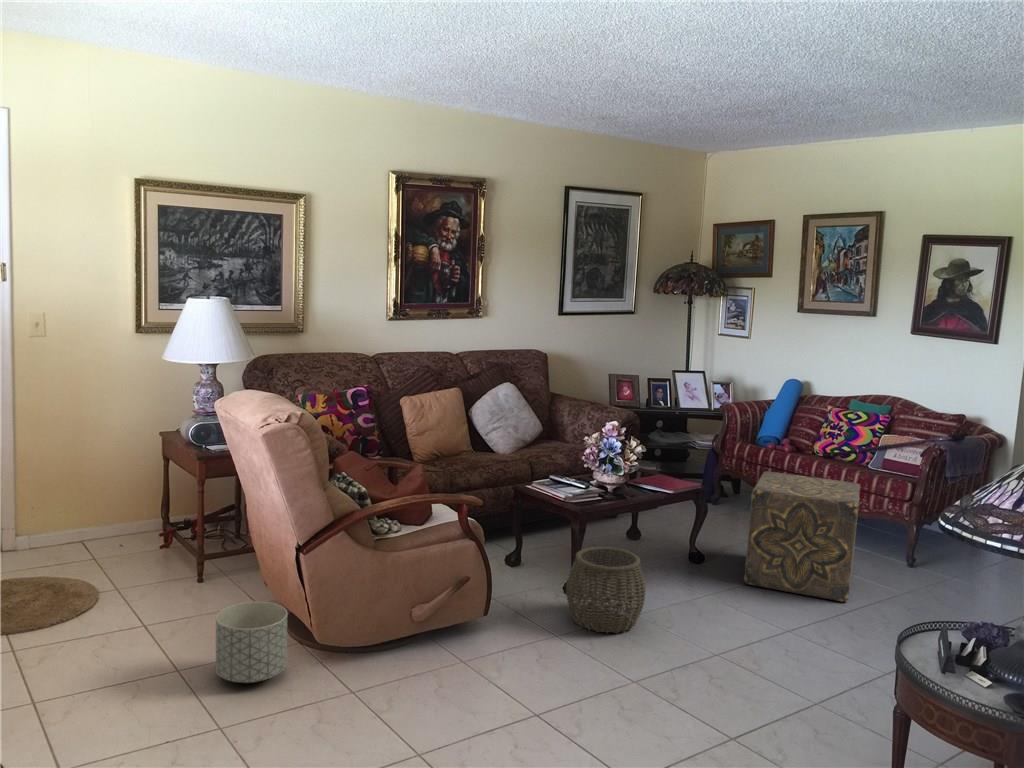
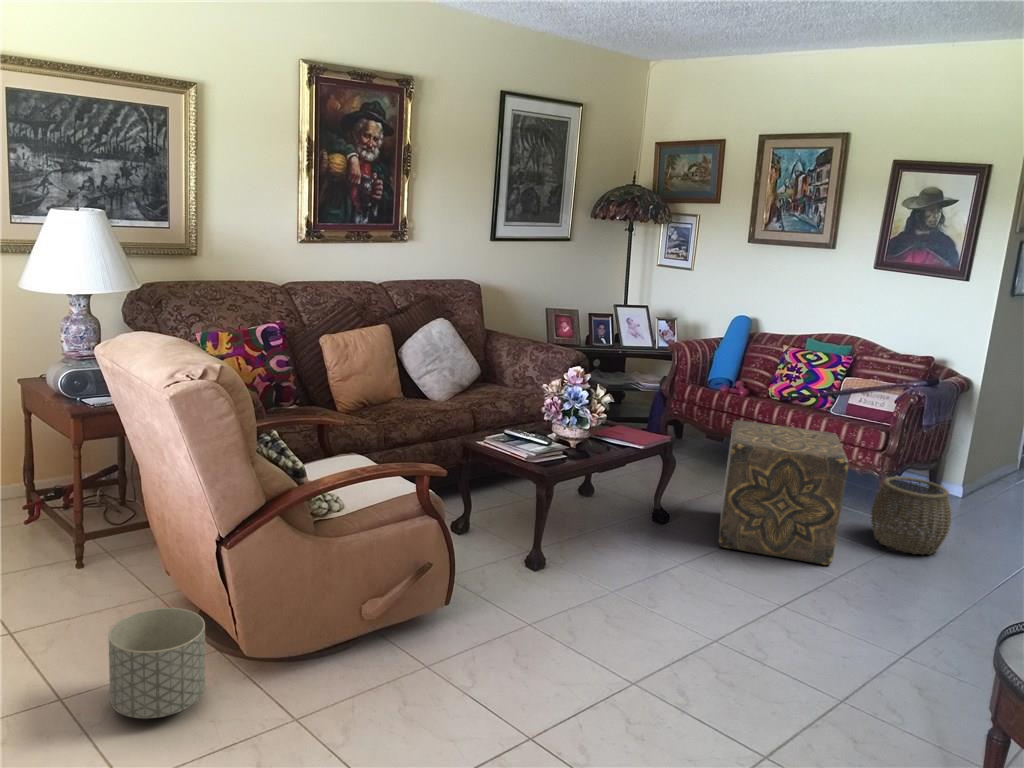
woven basket: present [566,547,646,633] -> present [871,476,951,555]

